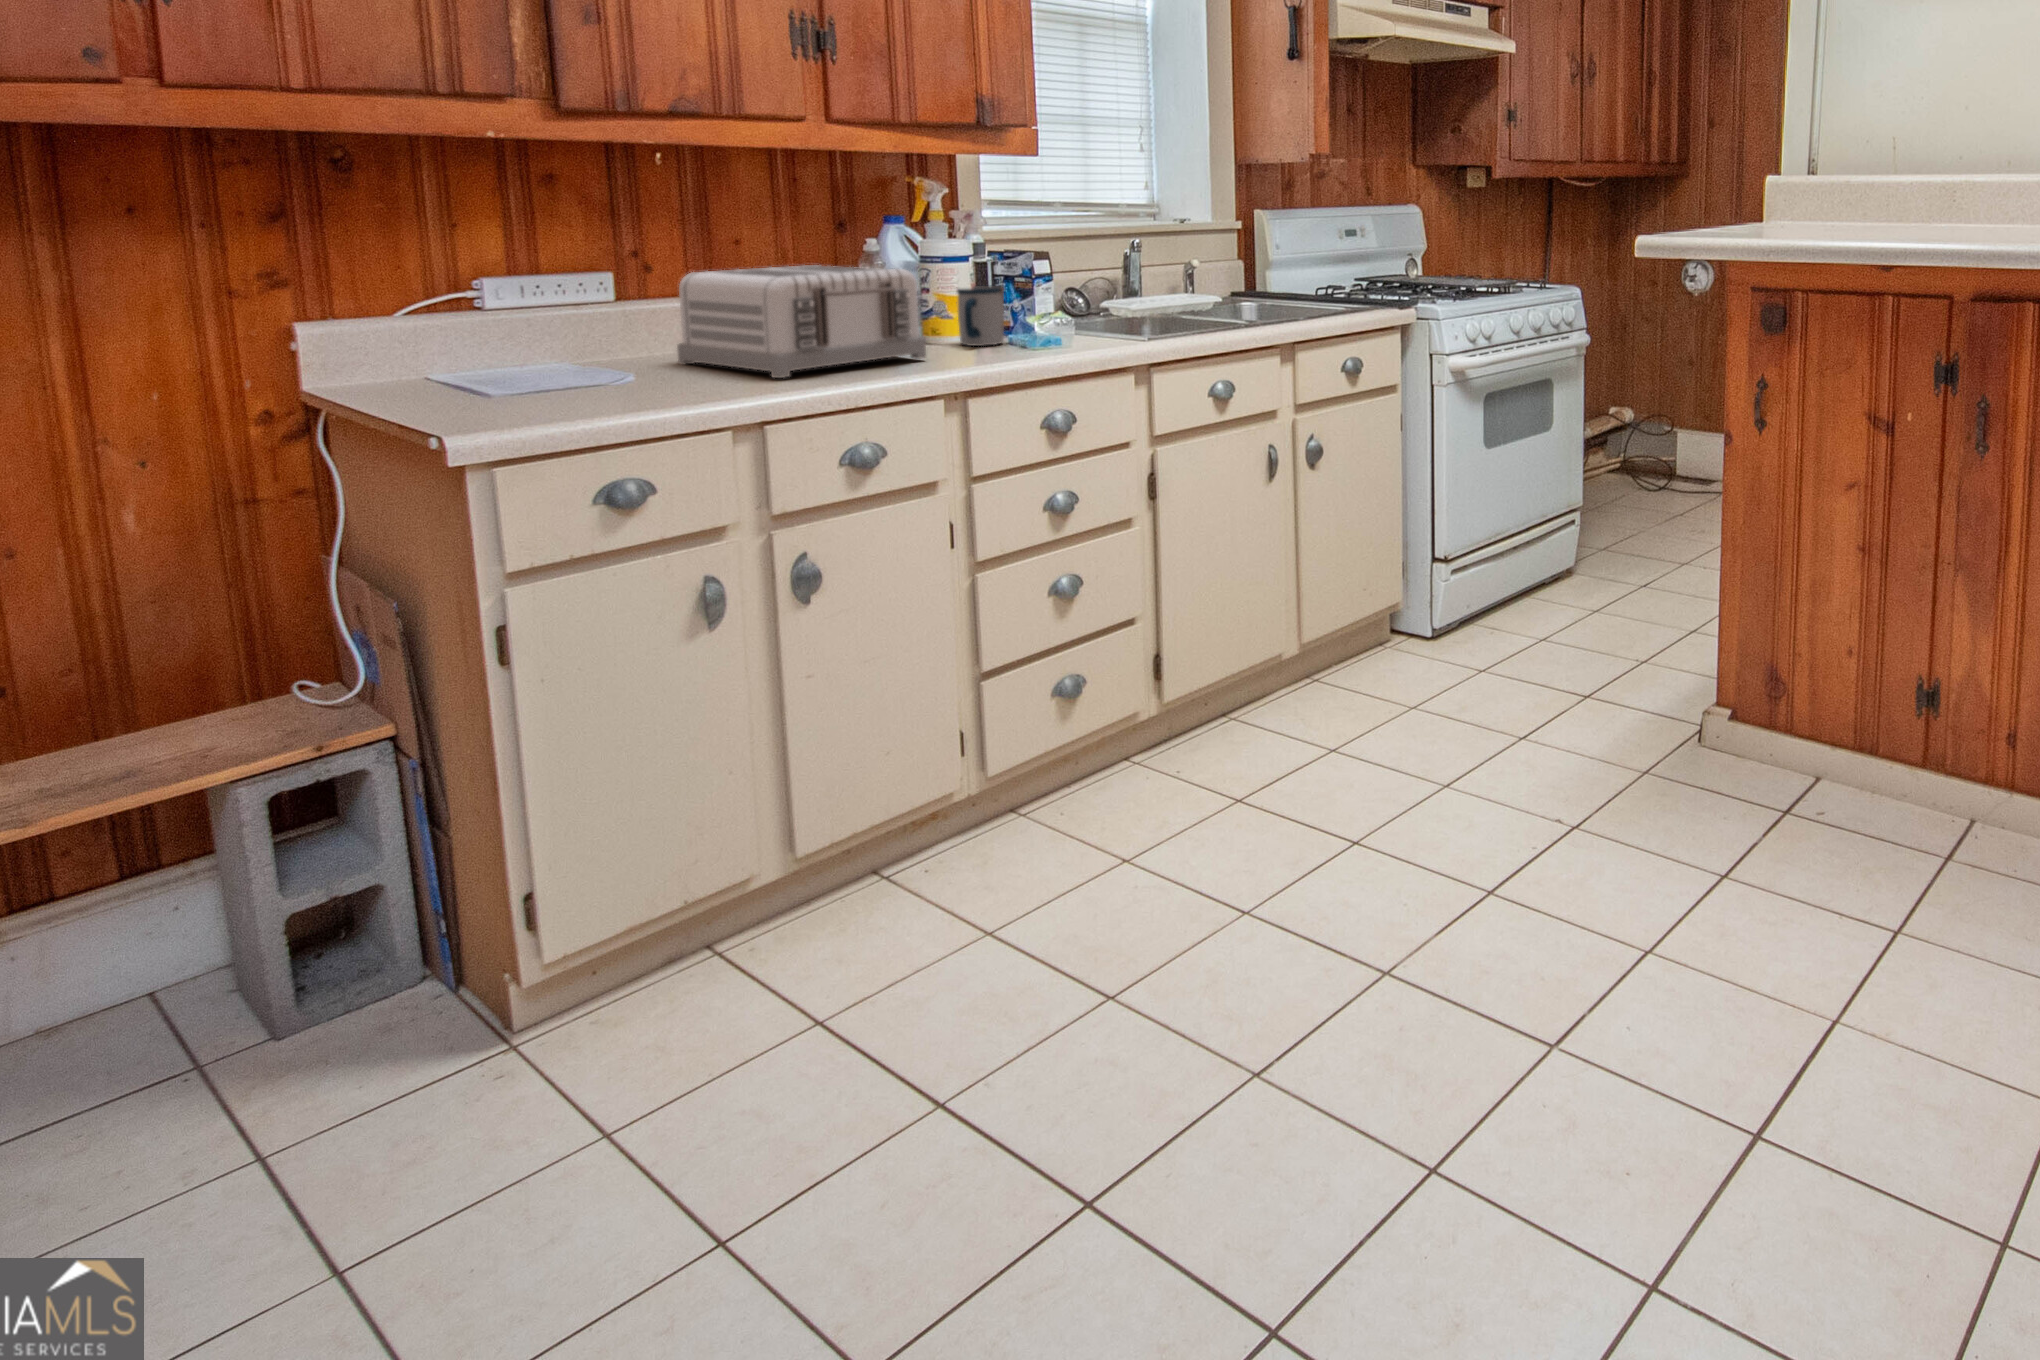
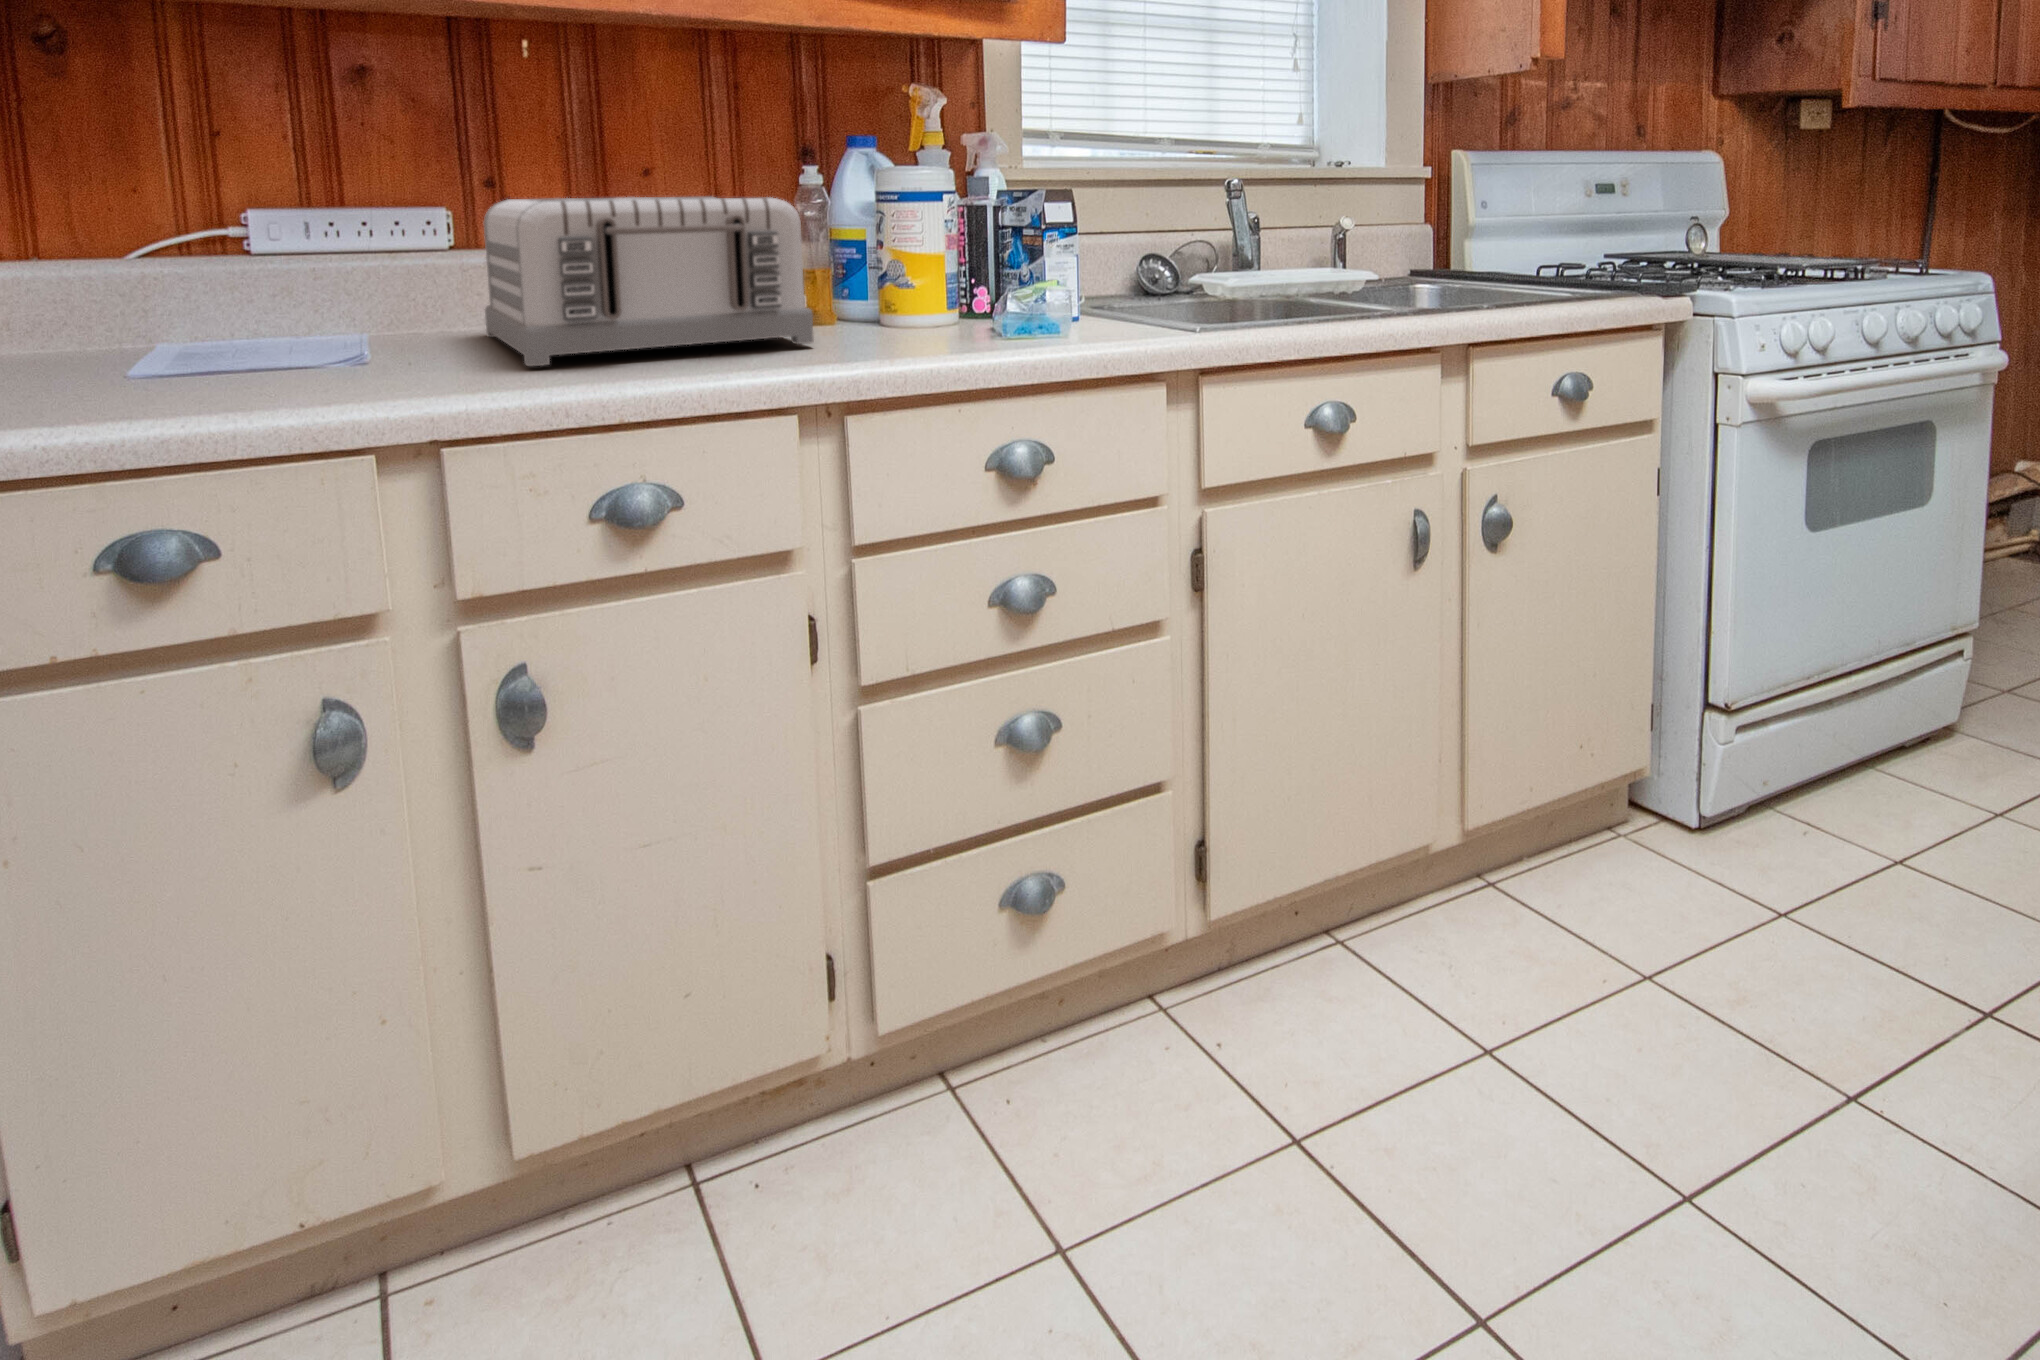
mug: present [957,285,1004,346] -> none [906,235,983,328]

